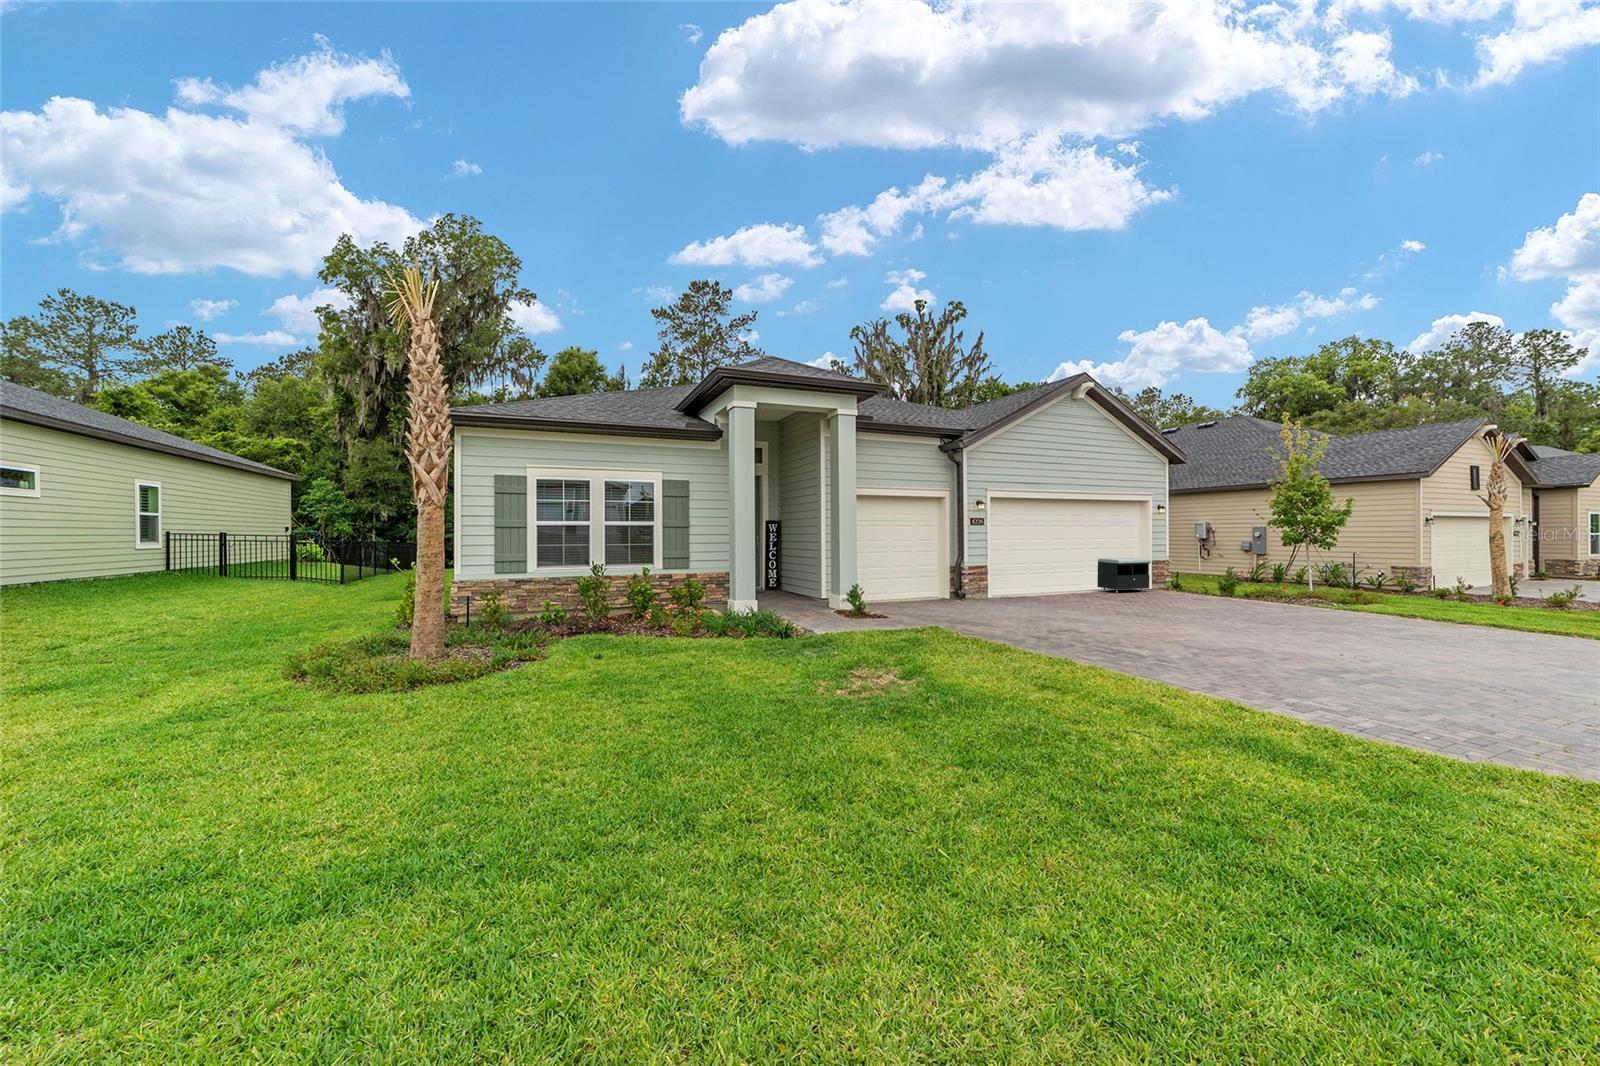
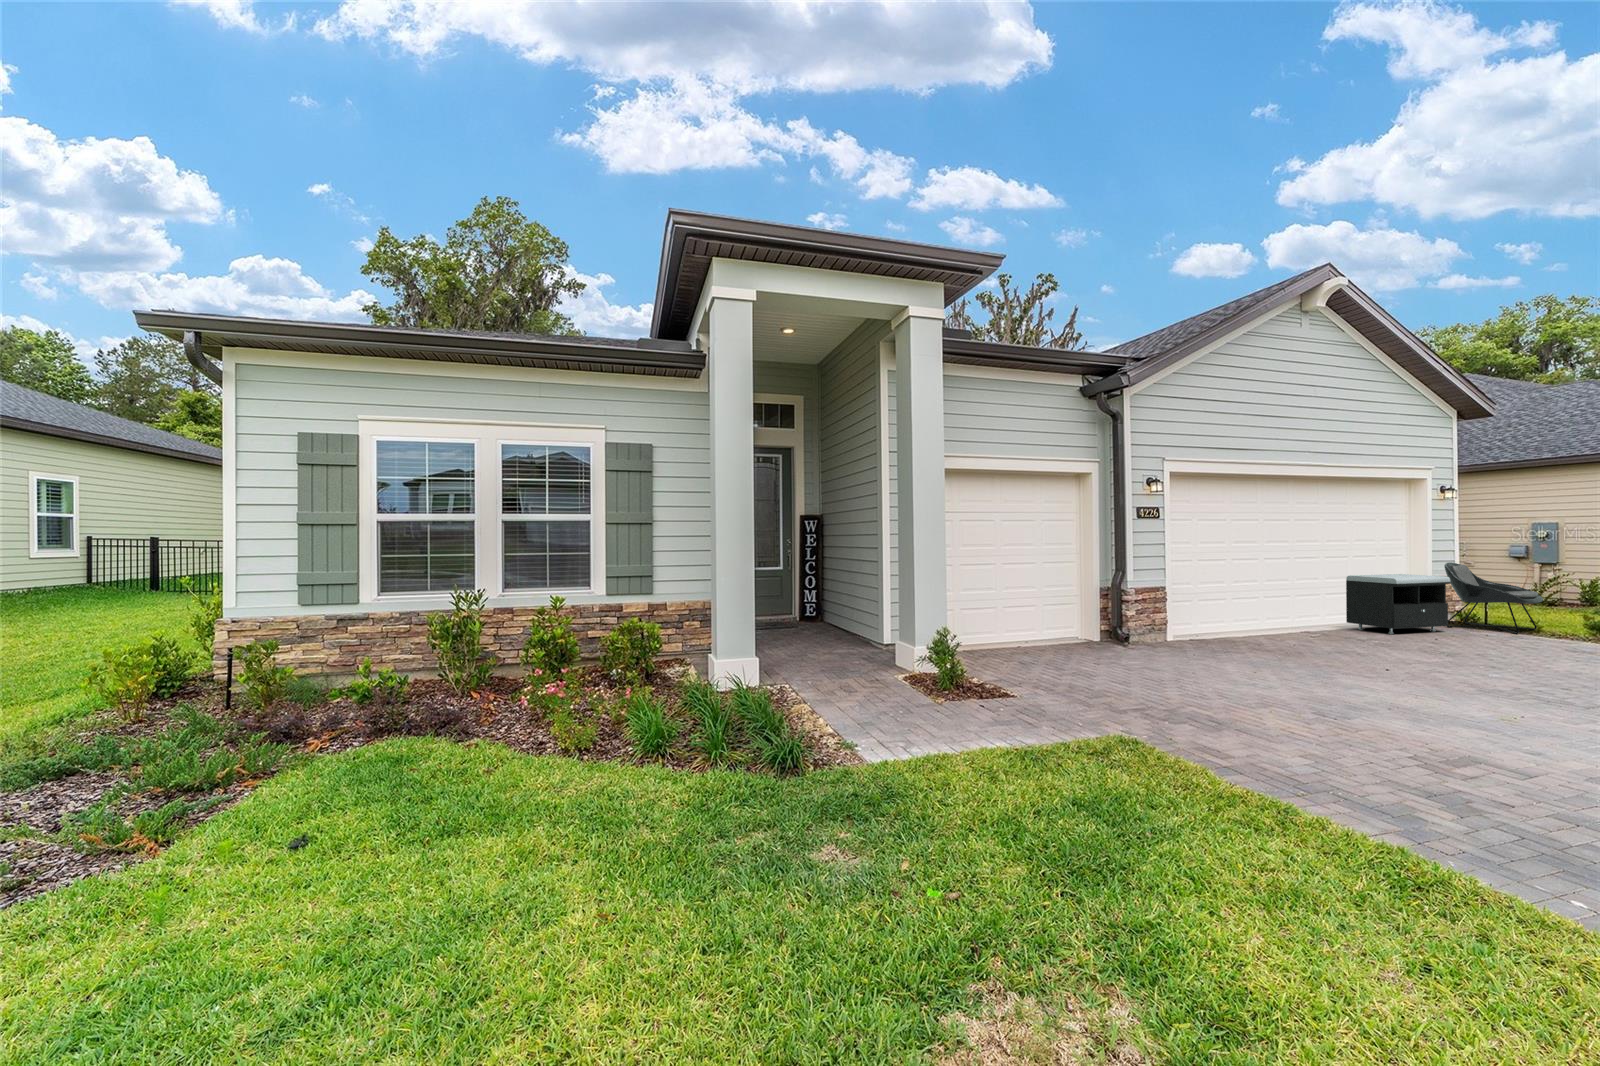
lounge chair: none [1153,551,1201,592] -> present [1444,562,1543,634]

